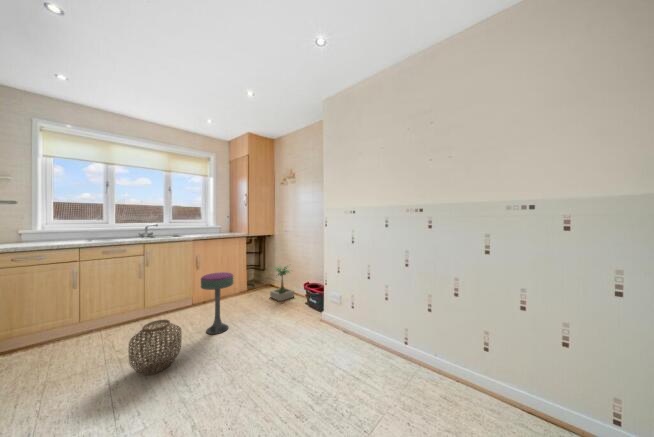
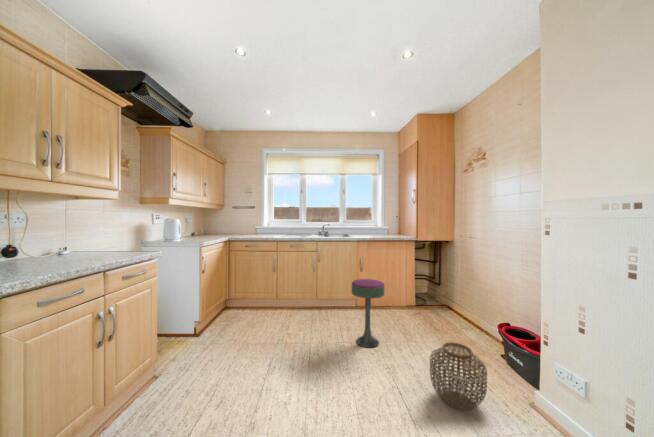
potted plant: present [270,266,294,301] -> none [438,280,478,332]
woven basket: present [129,320,182,375] -> present [430,342,487,411]

